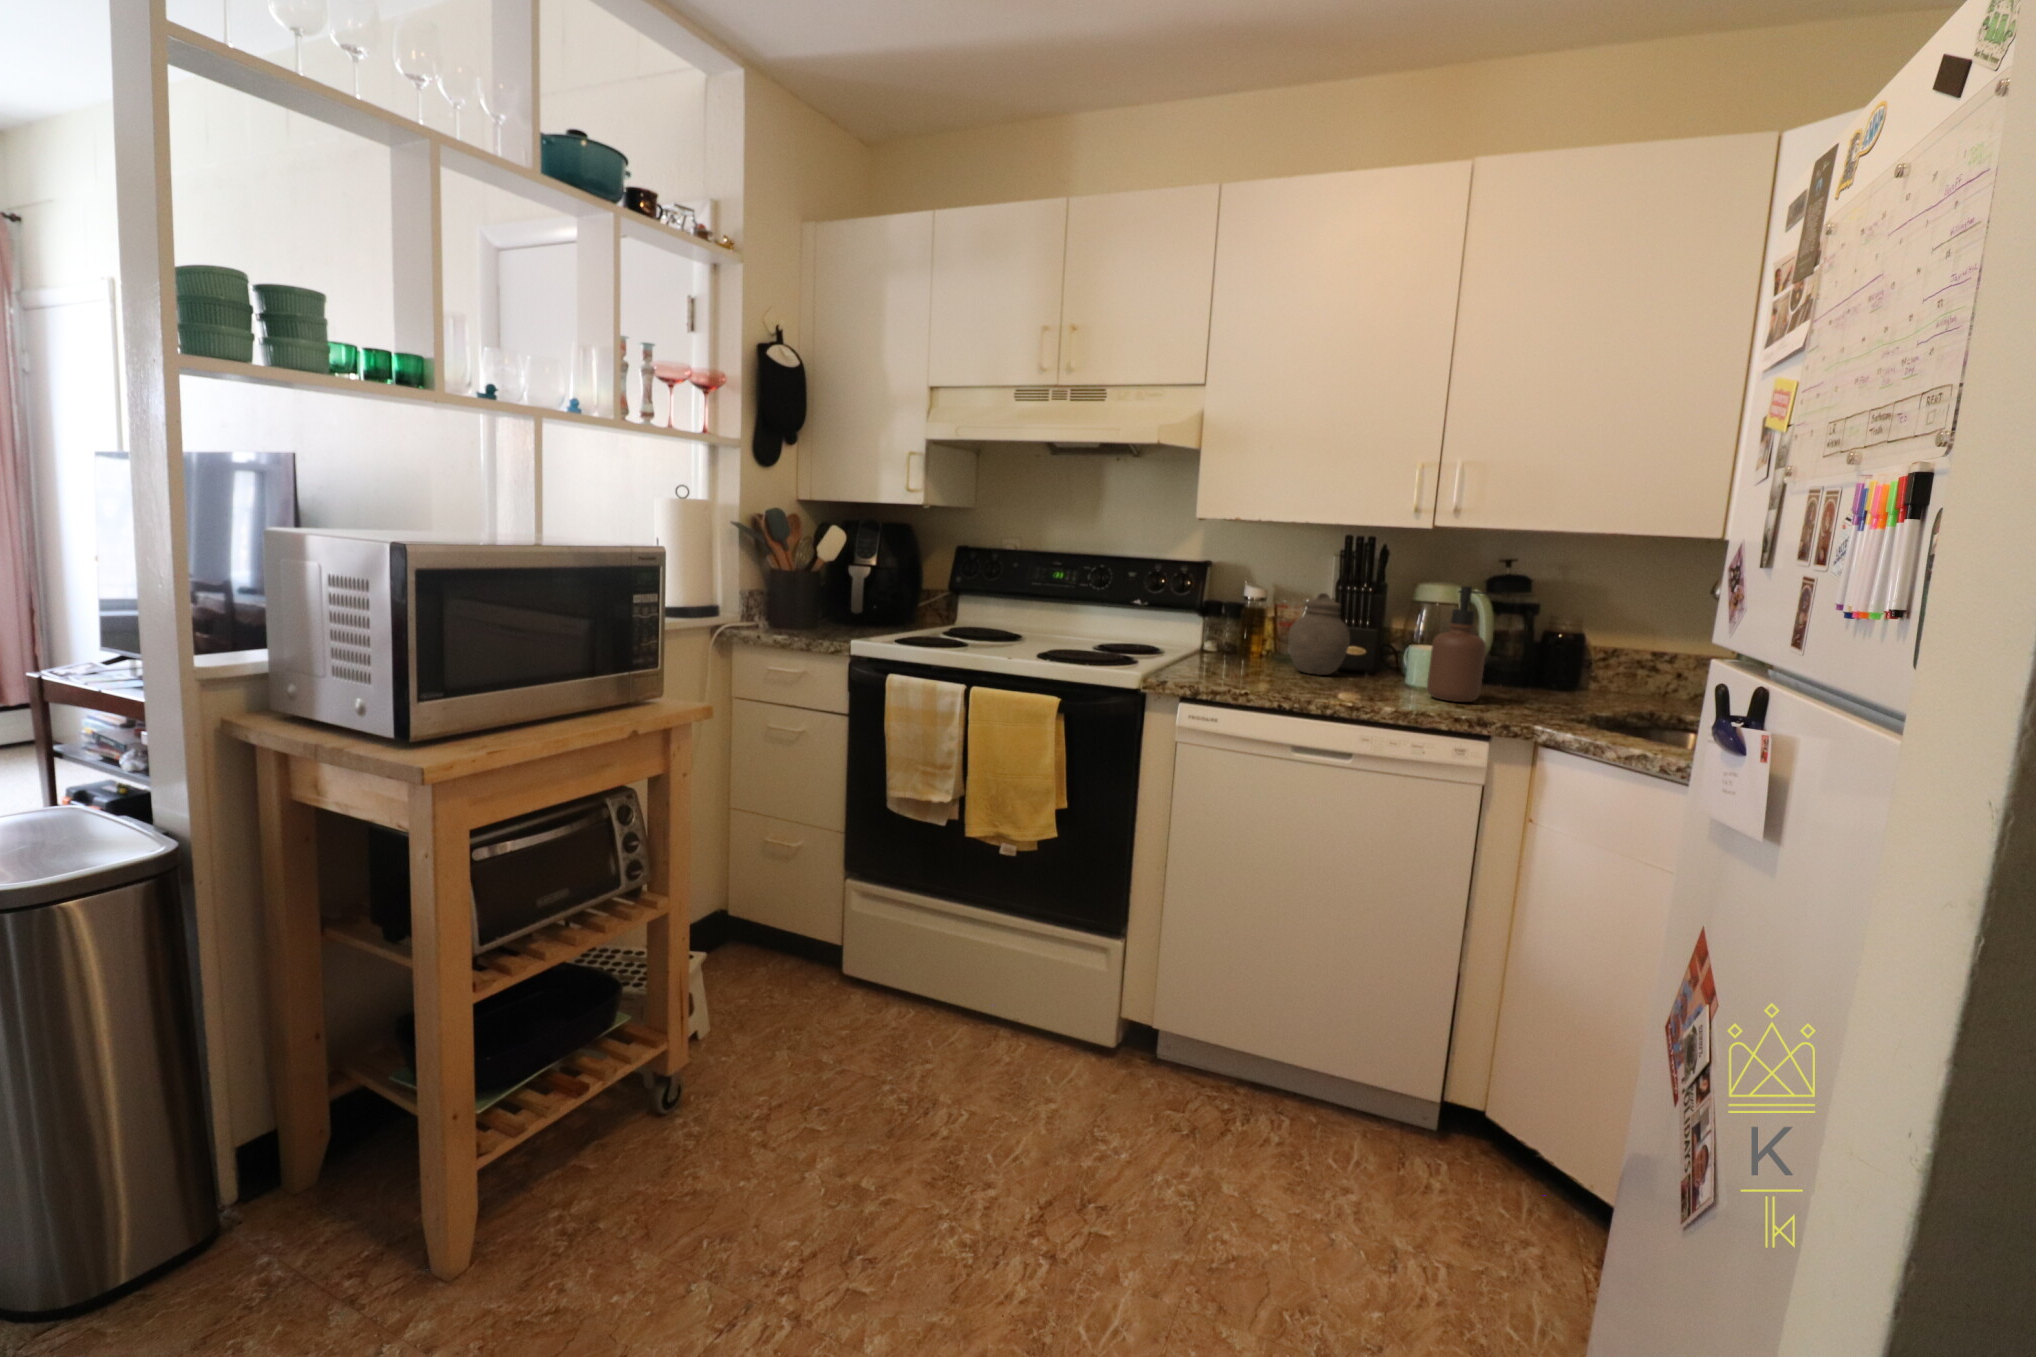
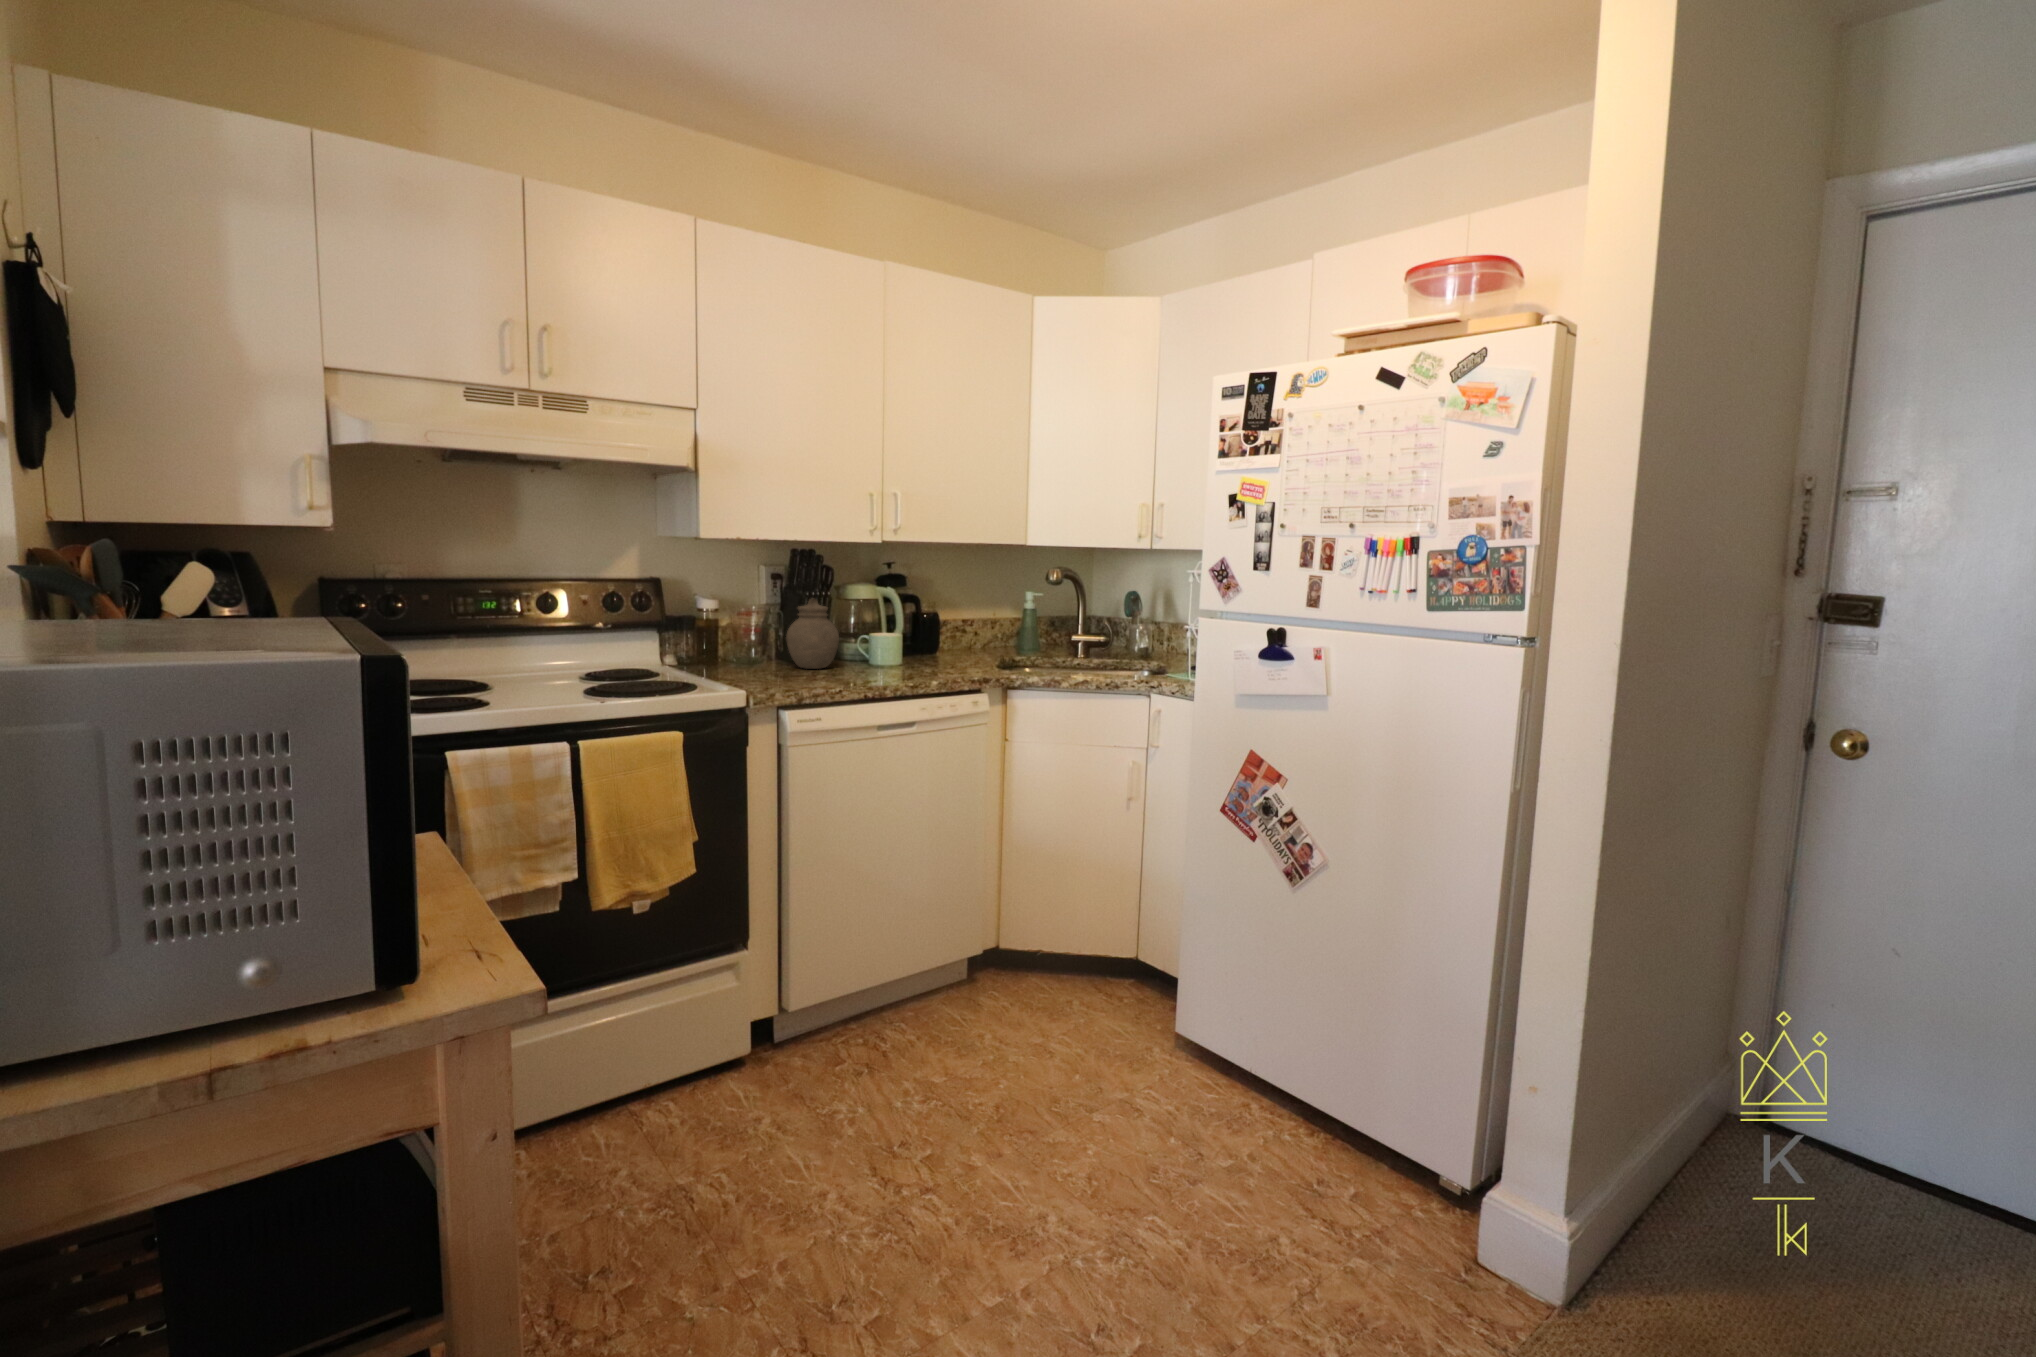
soap dispenser: present [1427,586,1489,702] -> none [919,584,956,671]

